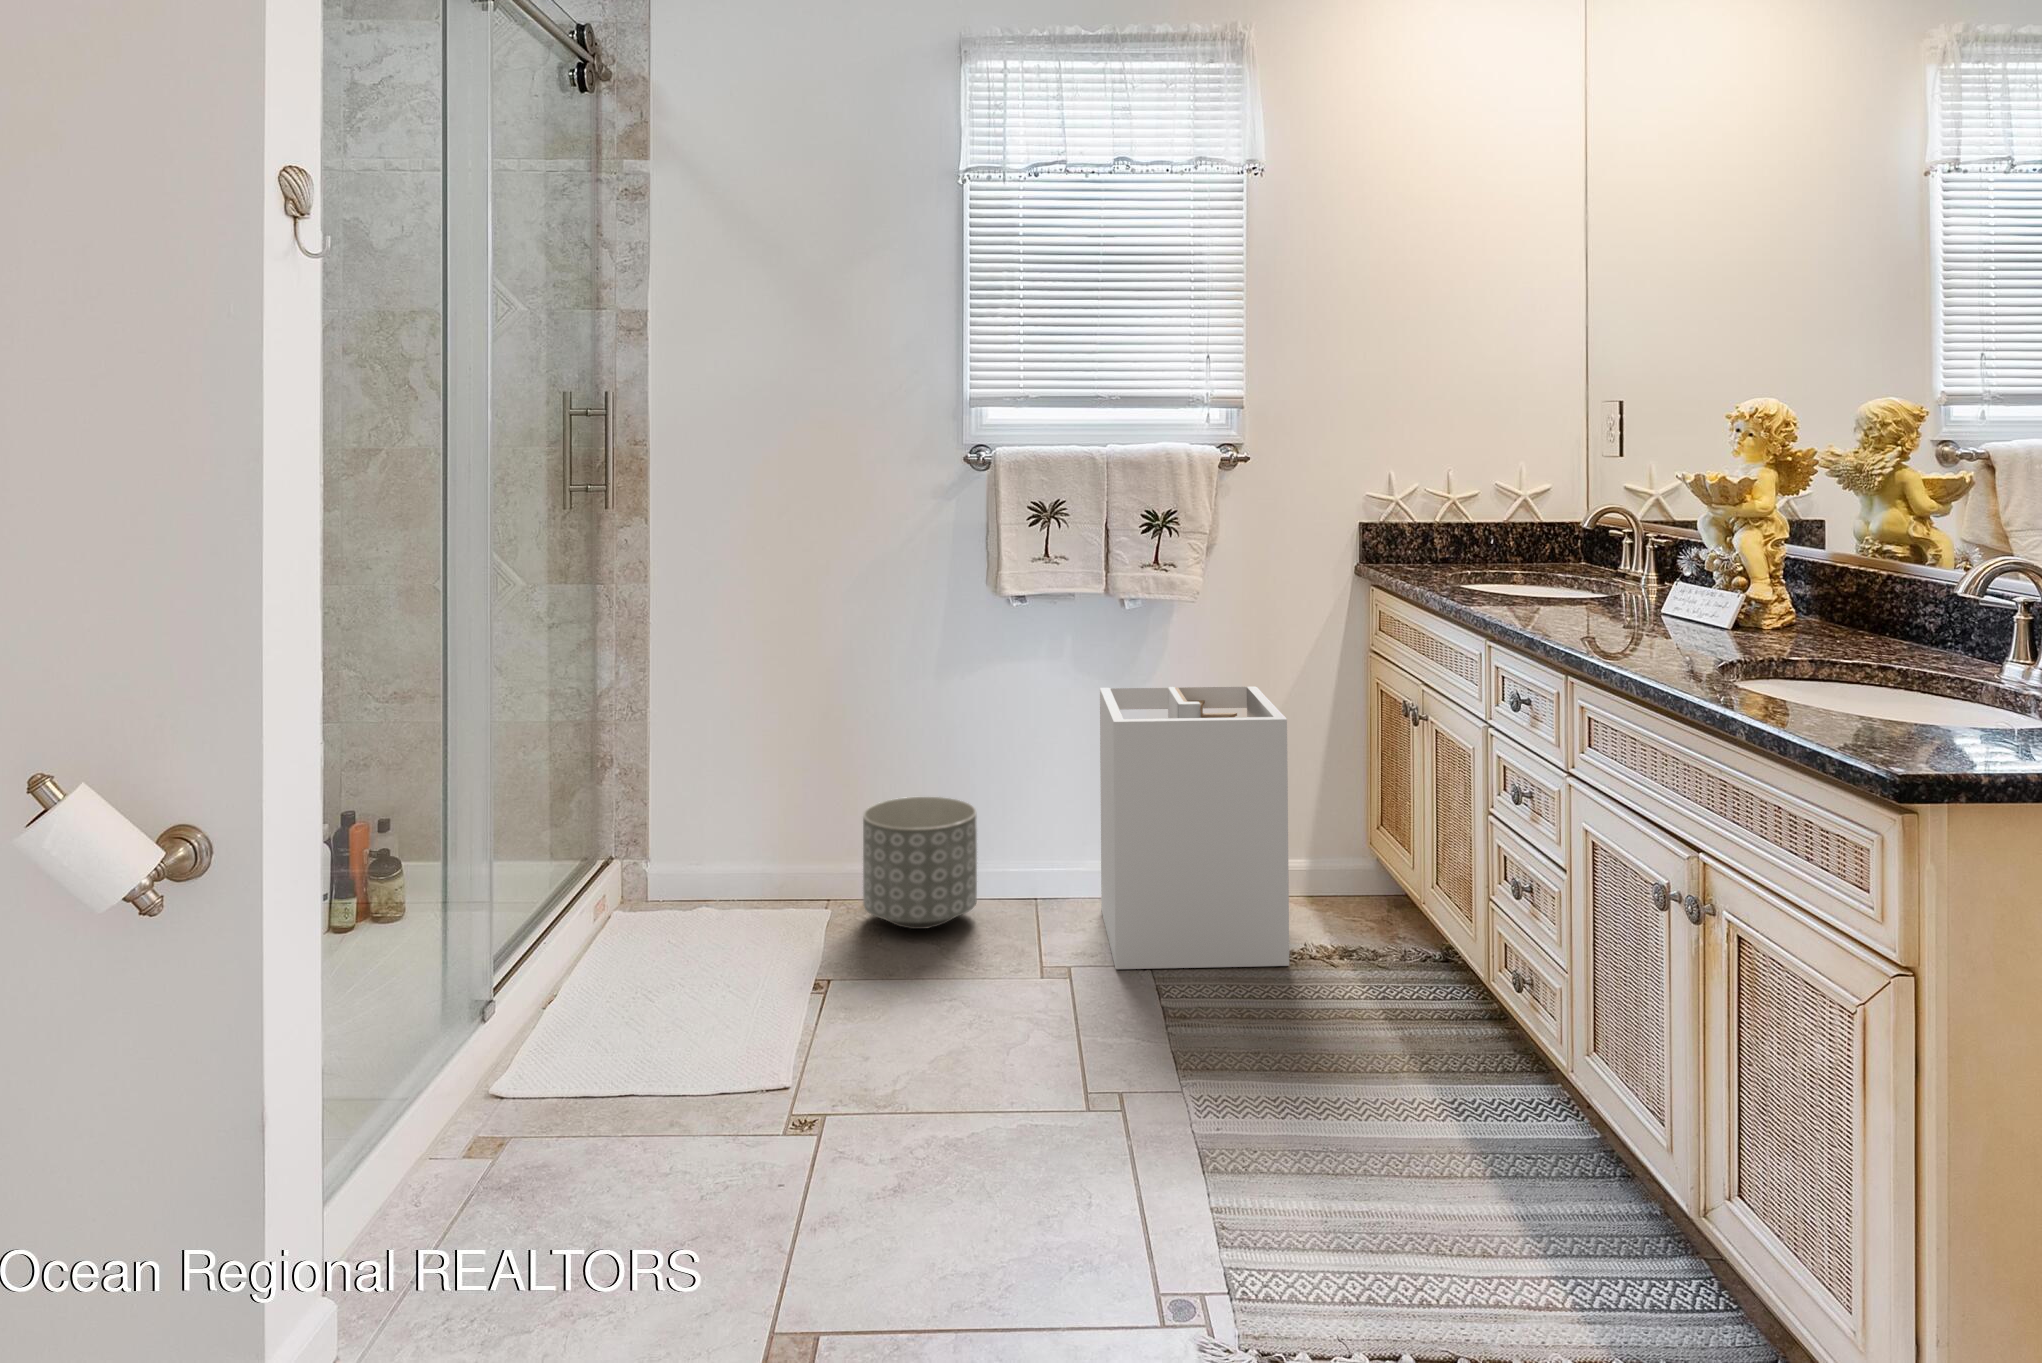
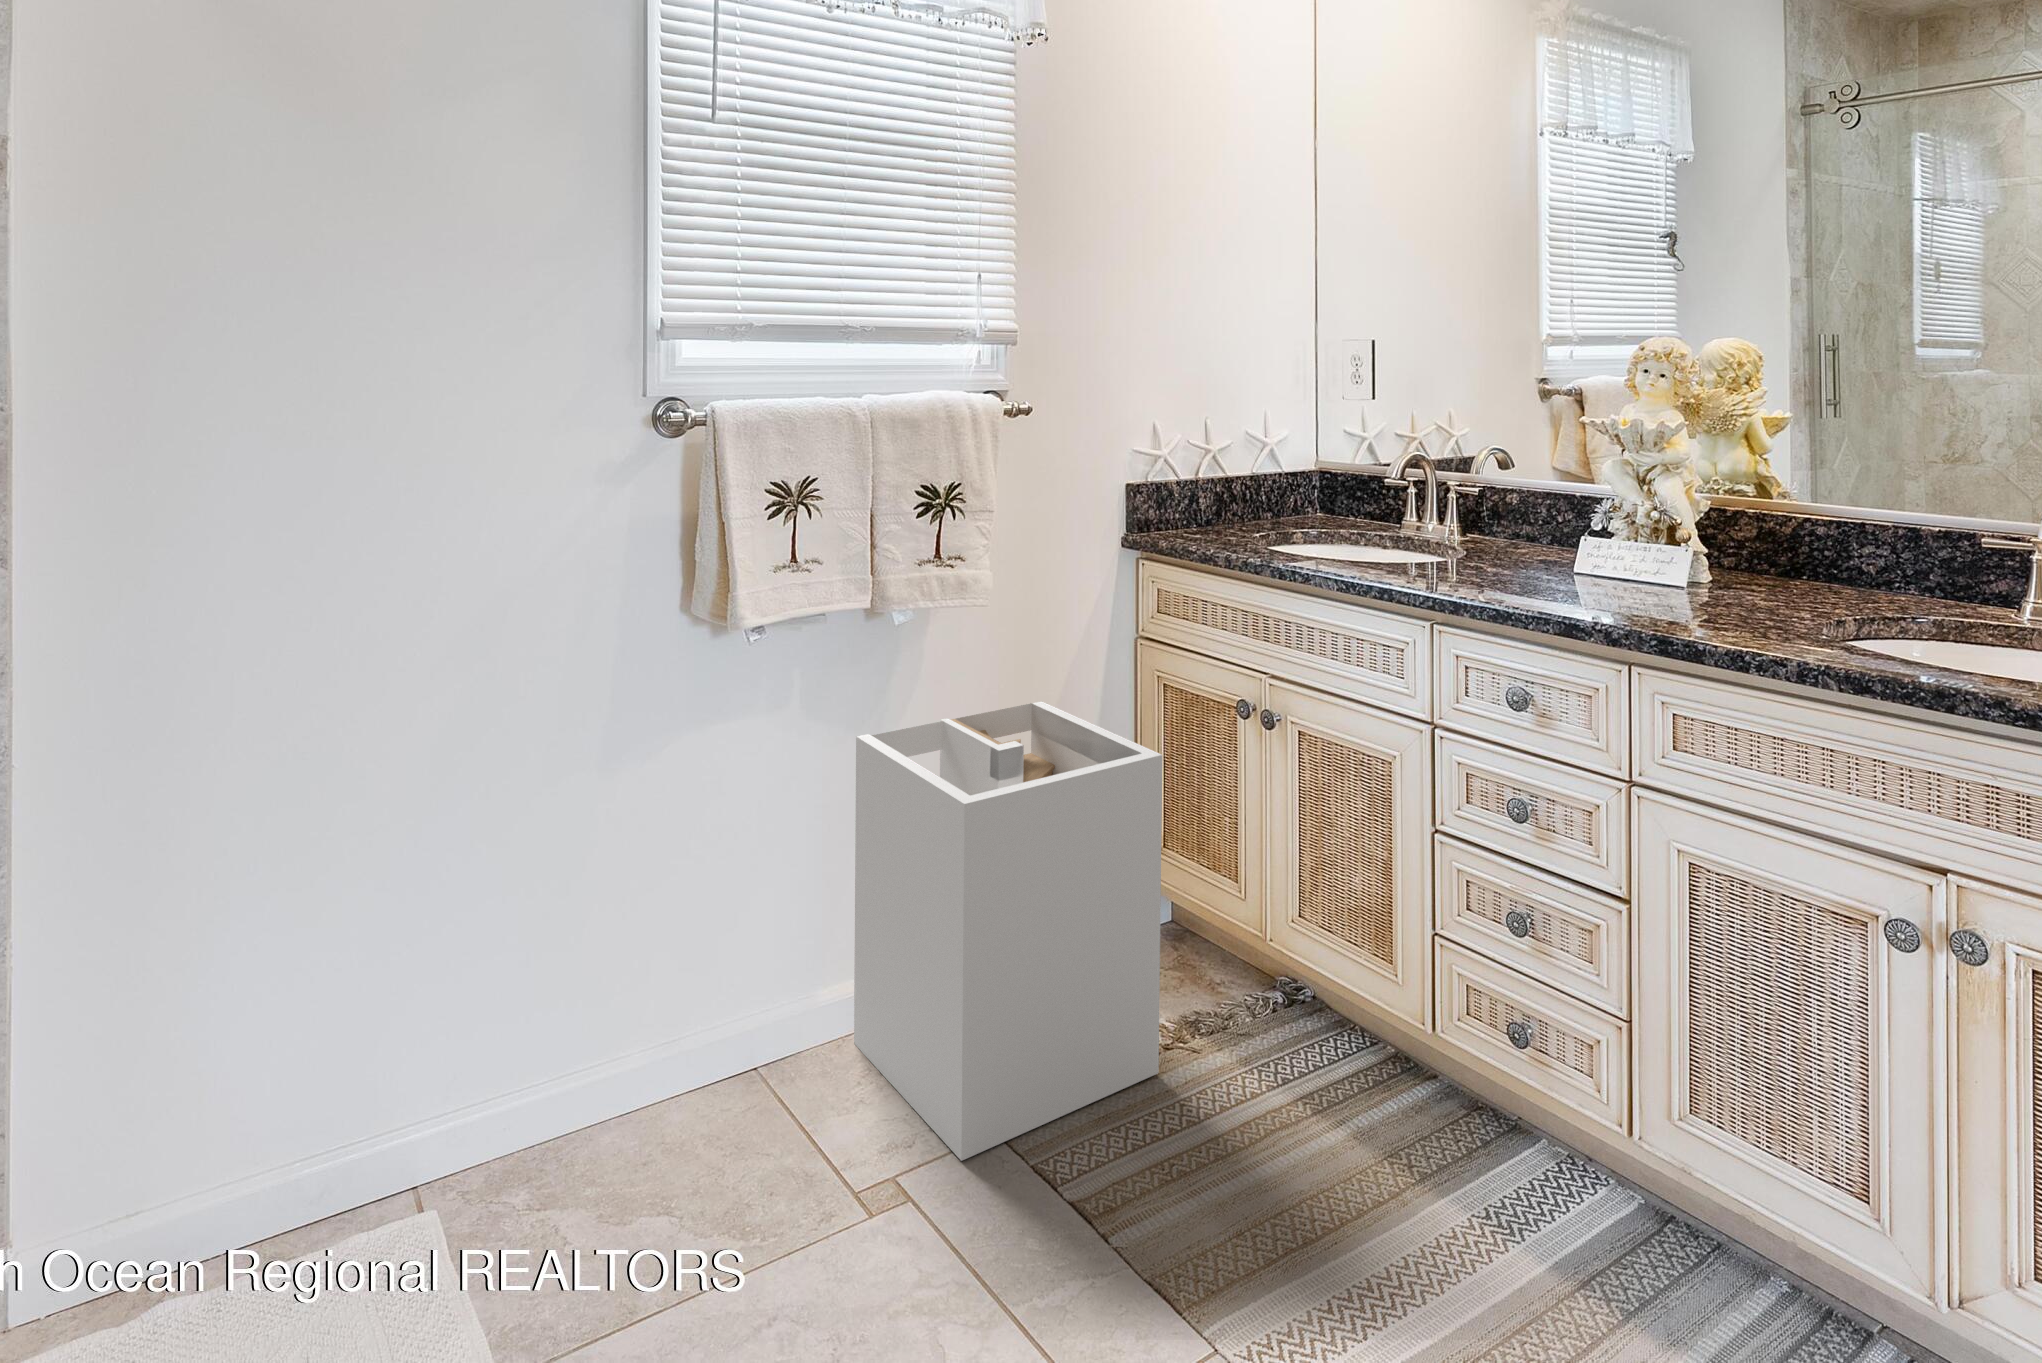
planter: present [863,797,977,929] -> none [503,942,698,1191]

